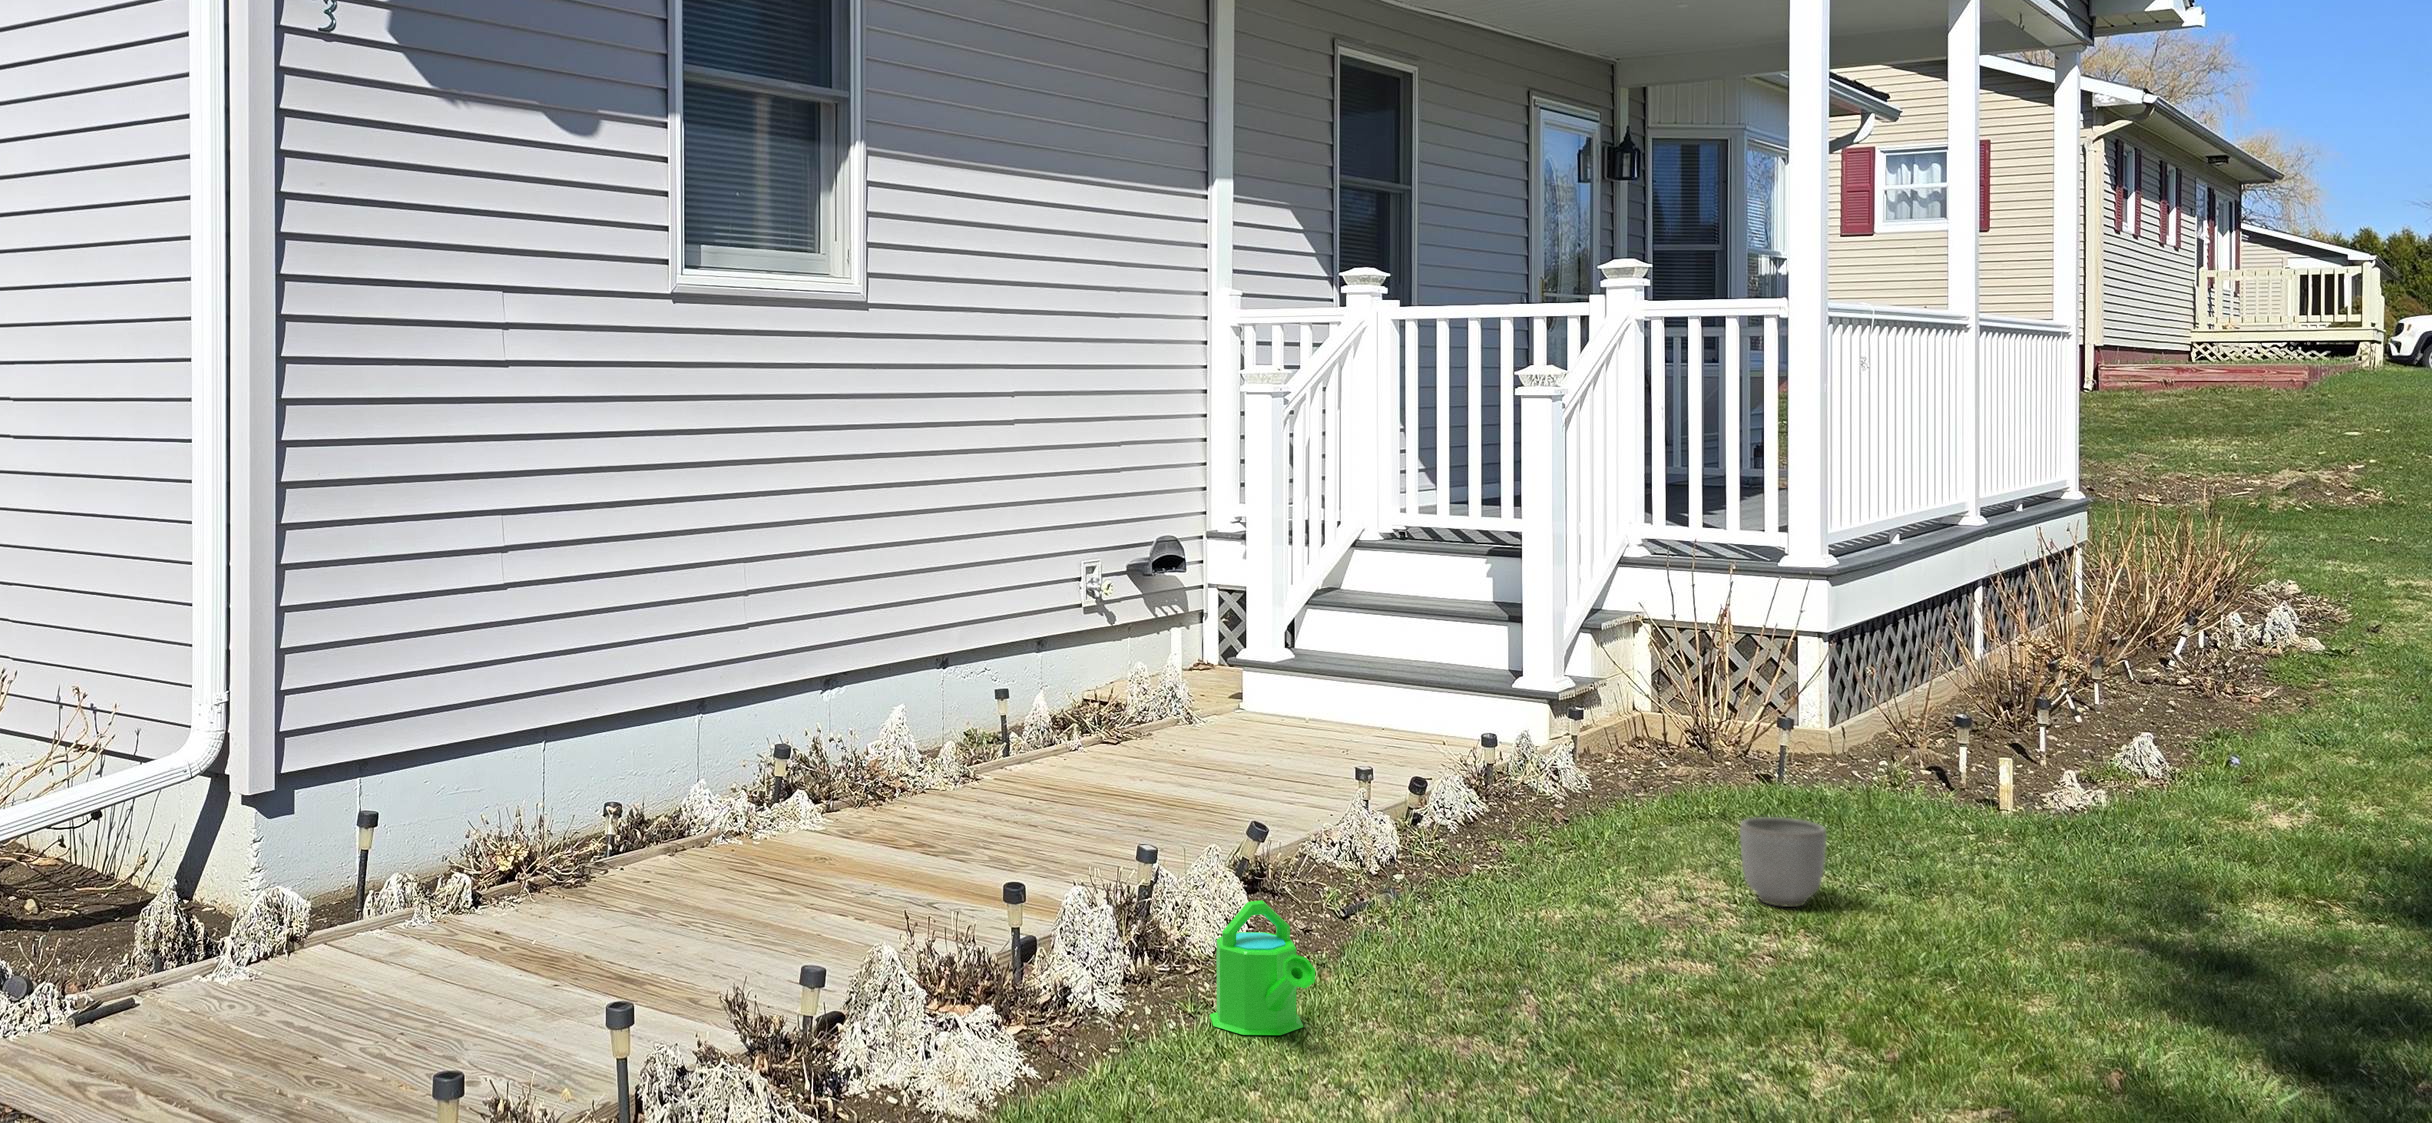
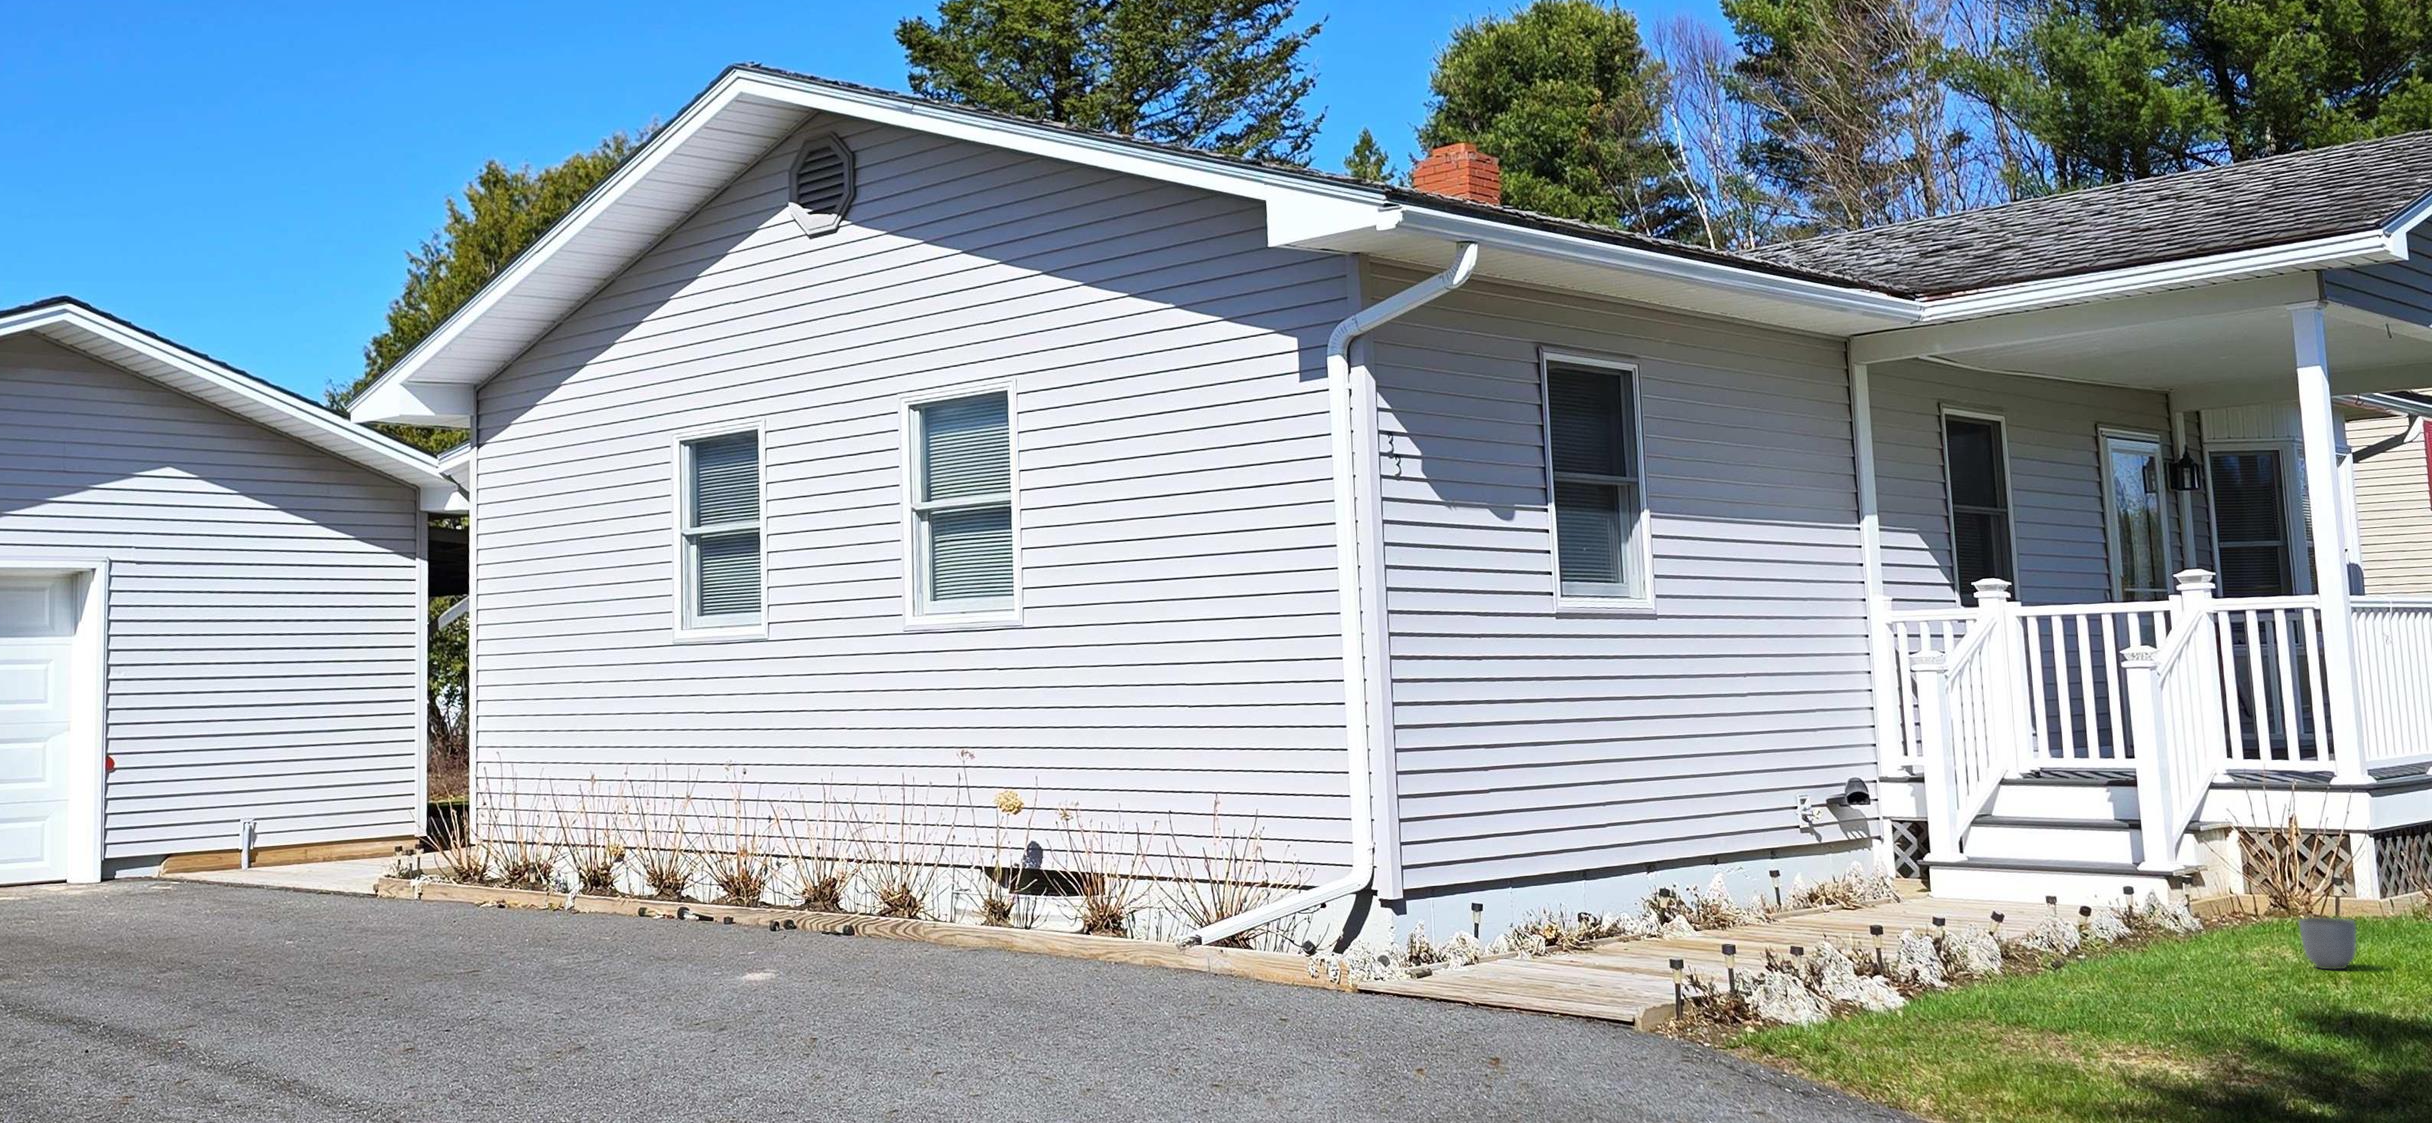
watering can: present [1210,900,1315,1035] -> none [1987,936,2052,1006]

